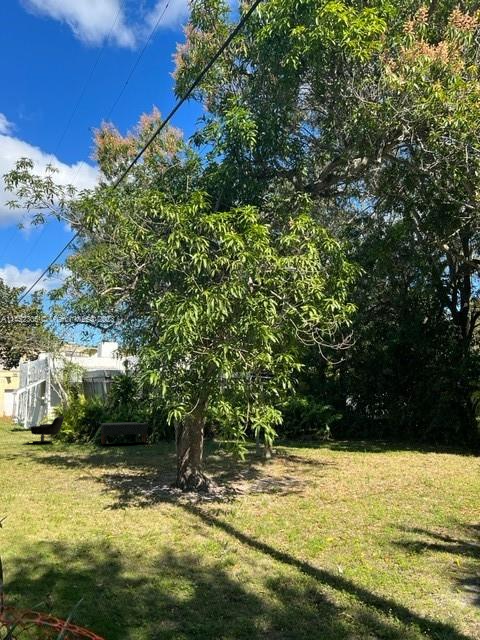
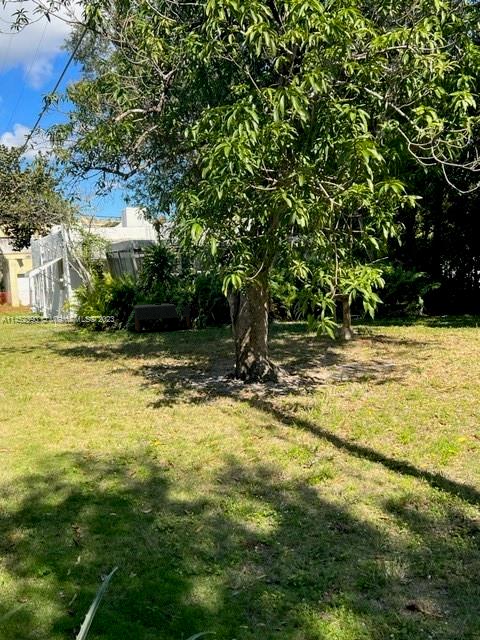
lounge chair: present [30,416,64,443] -> none [49,299,89,333]

